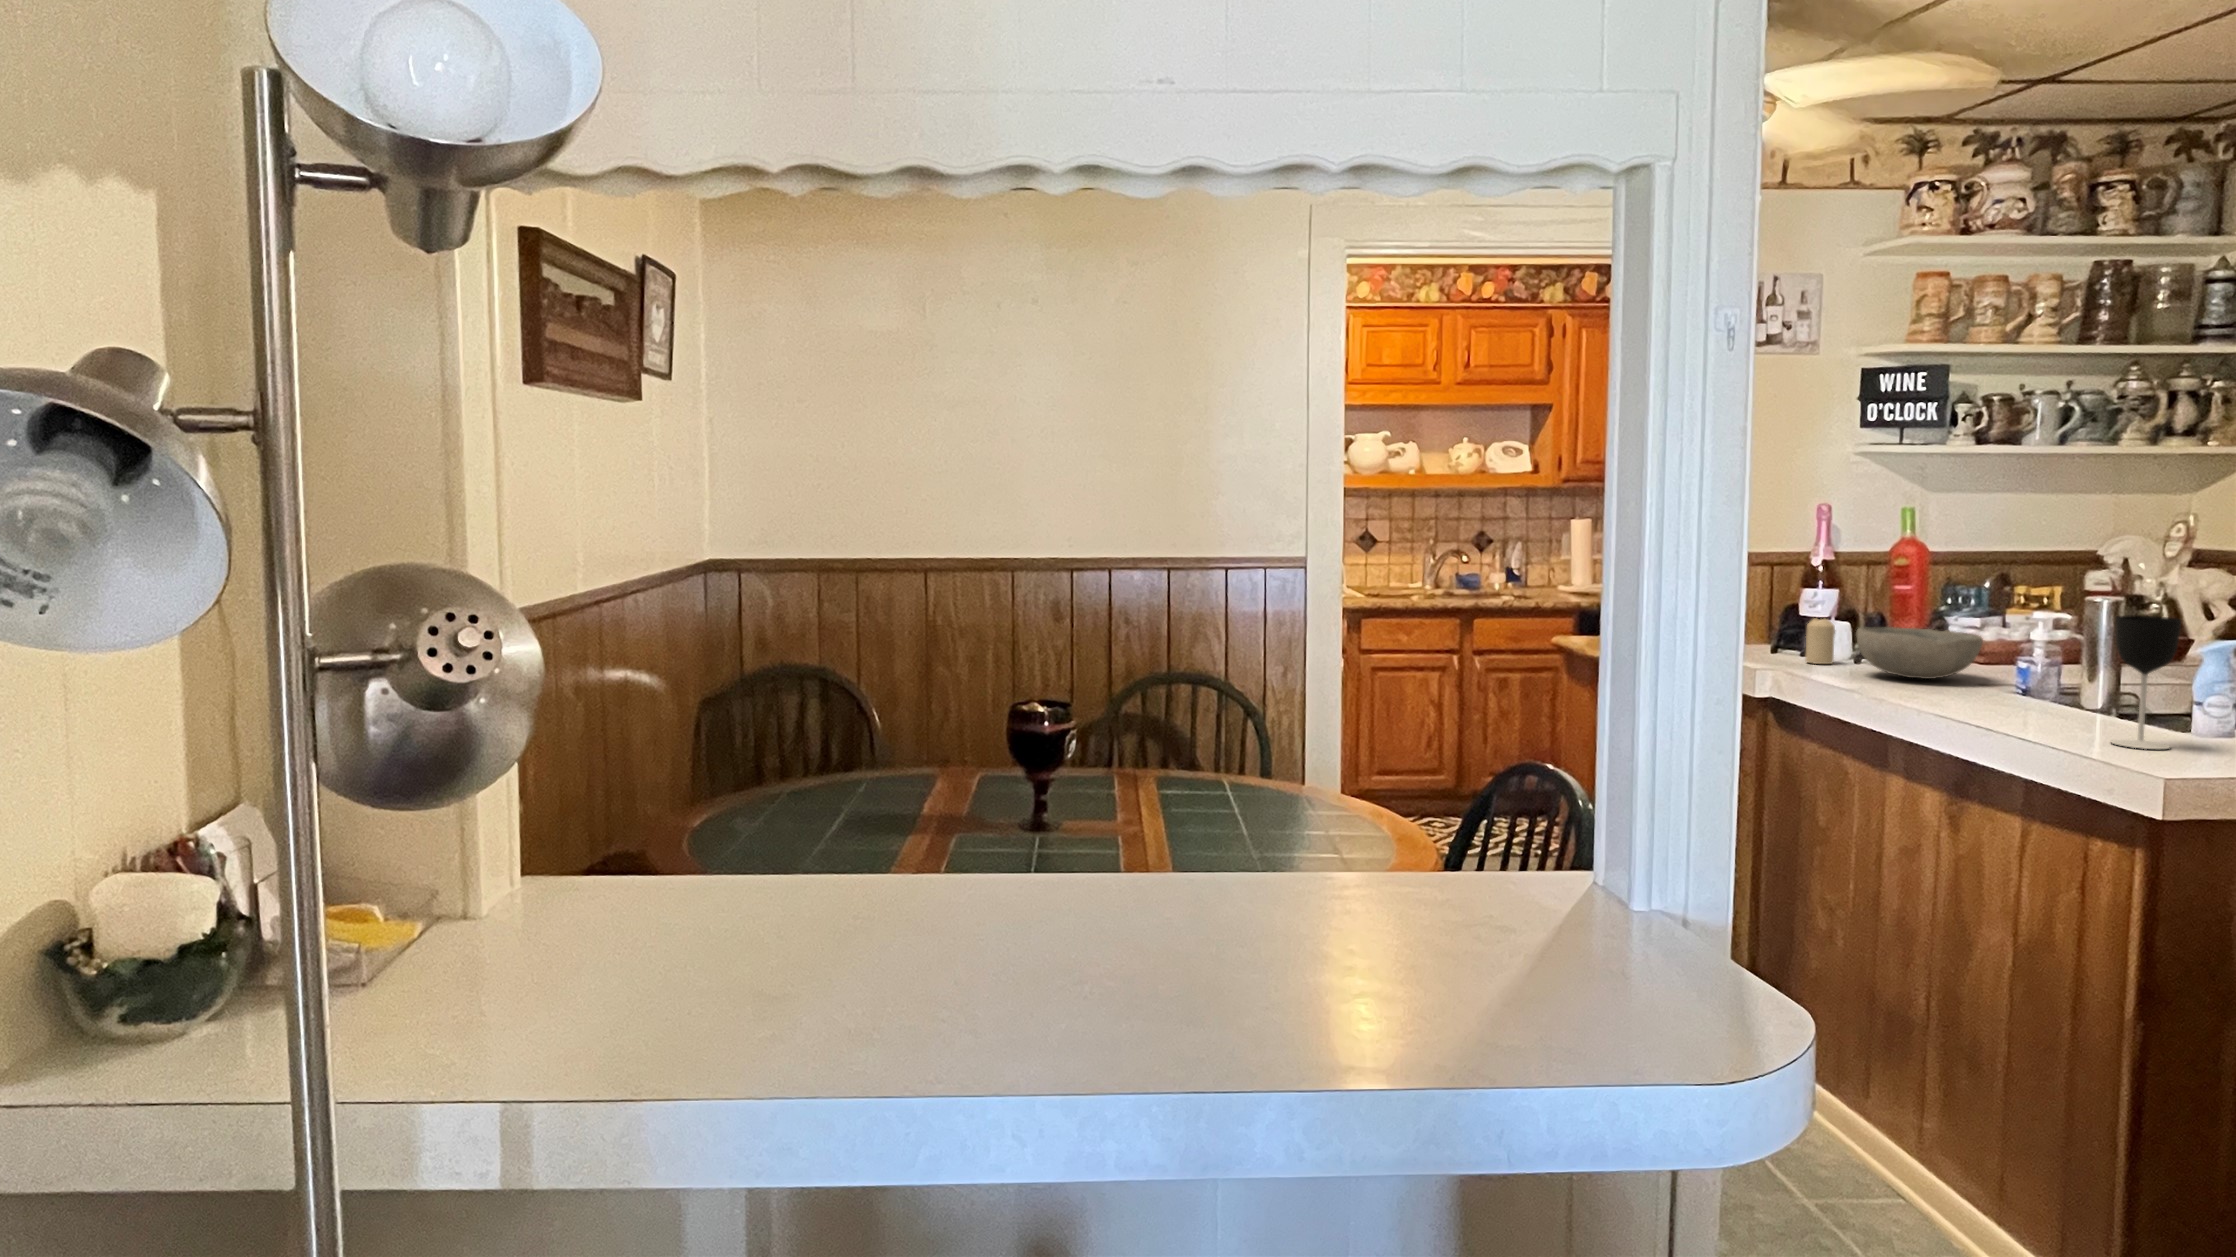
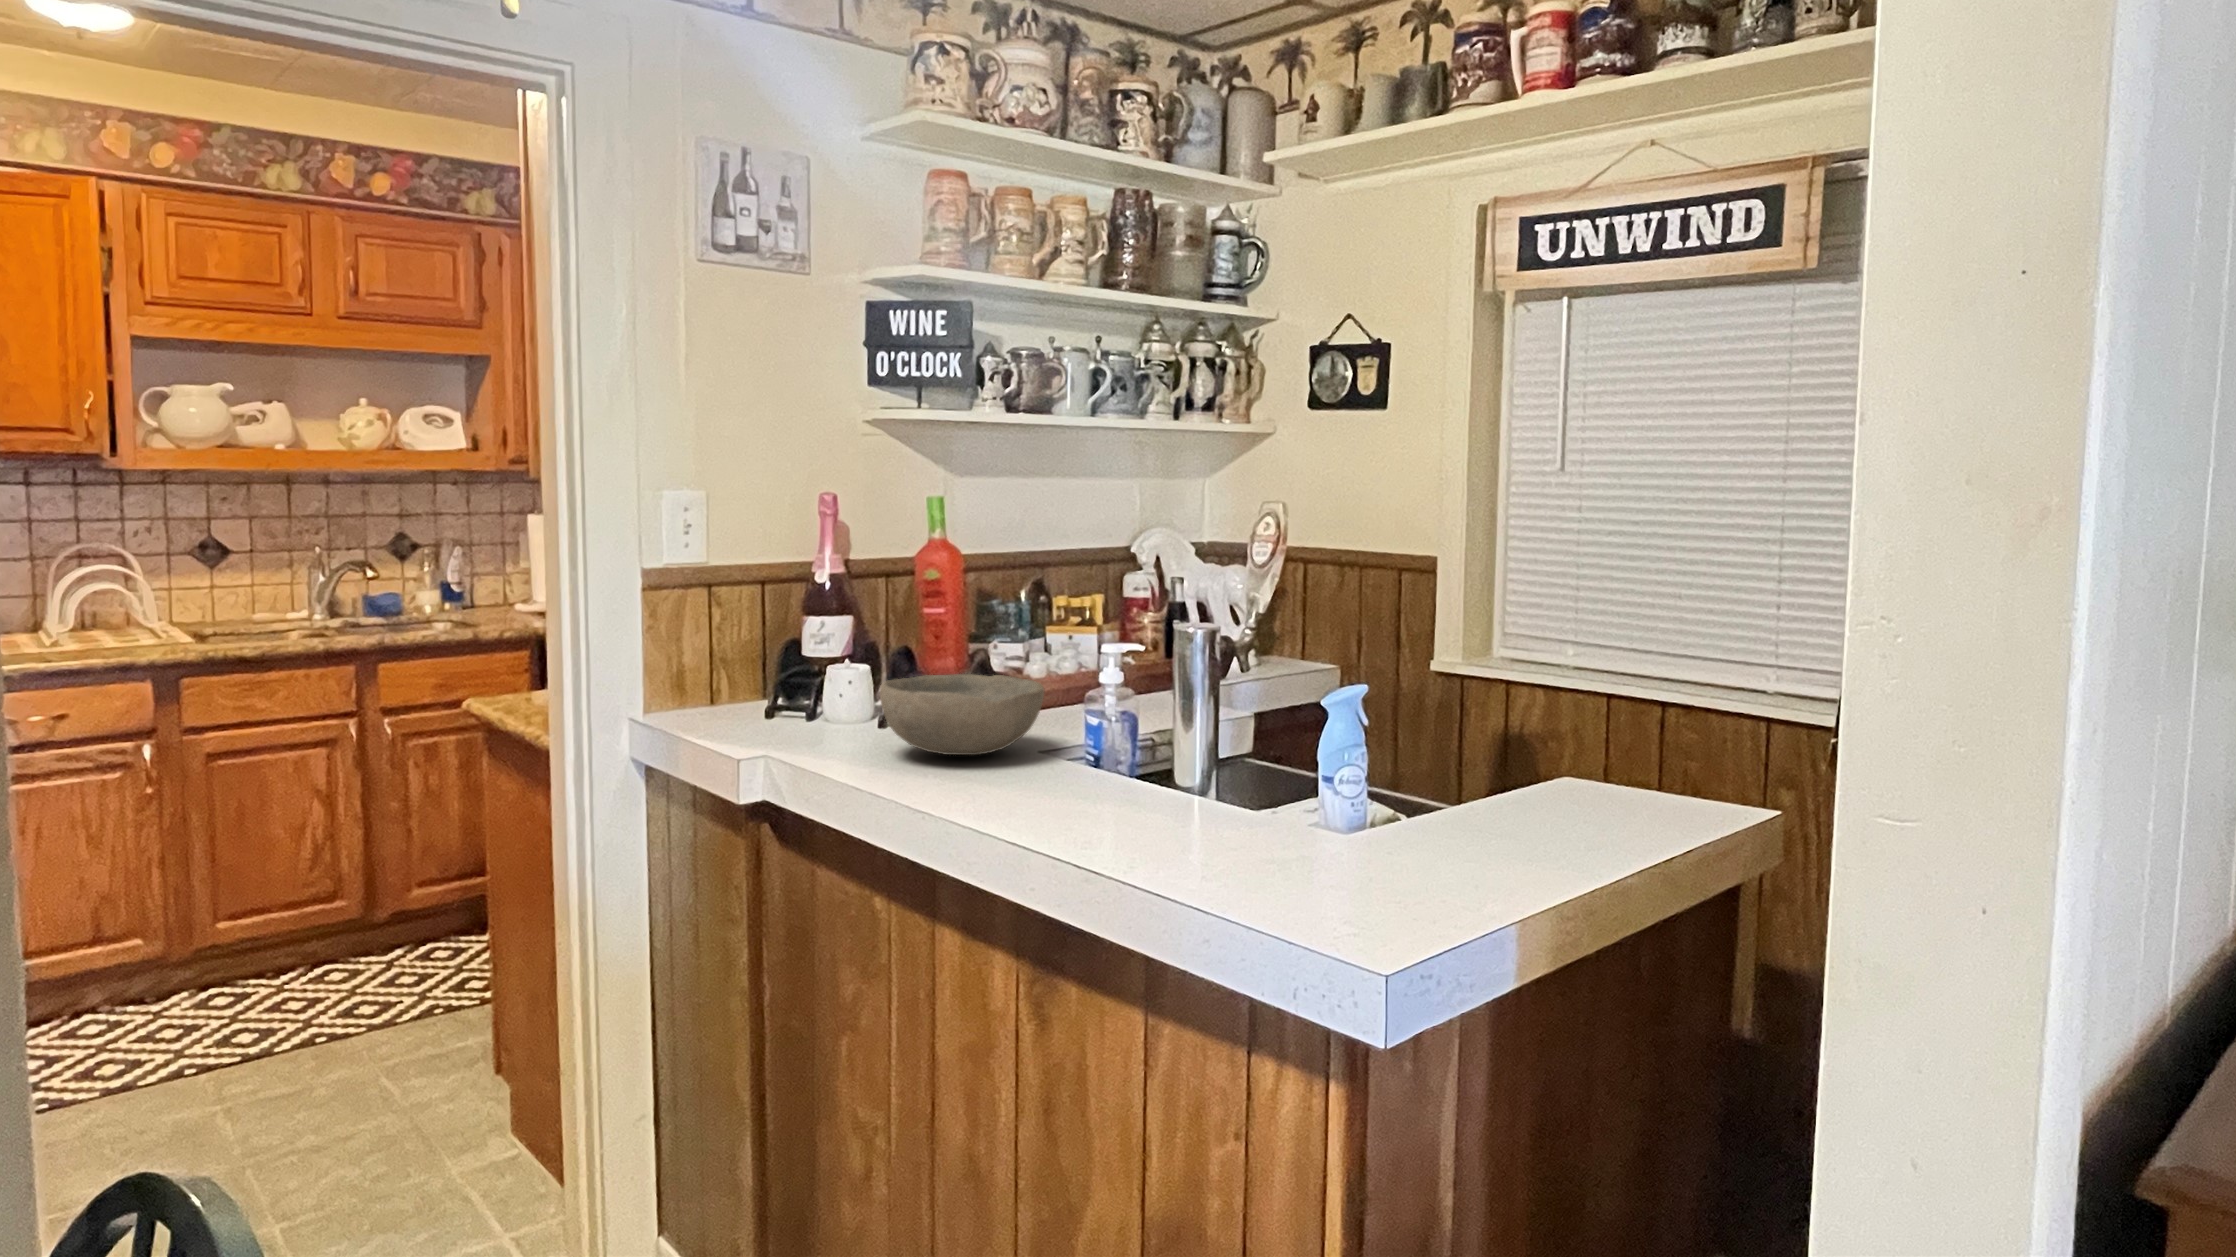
wine glass: present [2112,616,2181,749] -> none [1261,666,1348,895]
candle: present [1806,618,1835,664] -> none [811,665,851,738]

